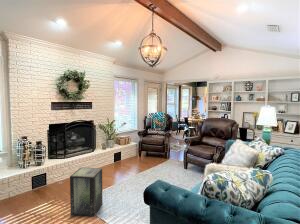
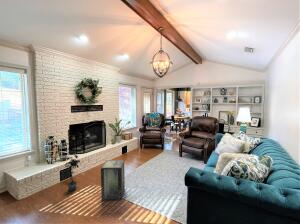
potted plant: none [32,158,53,202] -> present [65,154,80,191]

